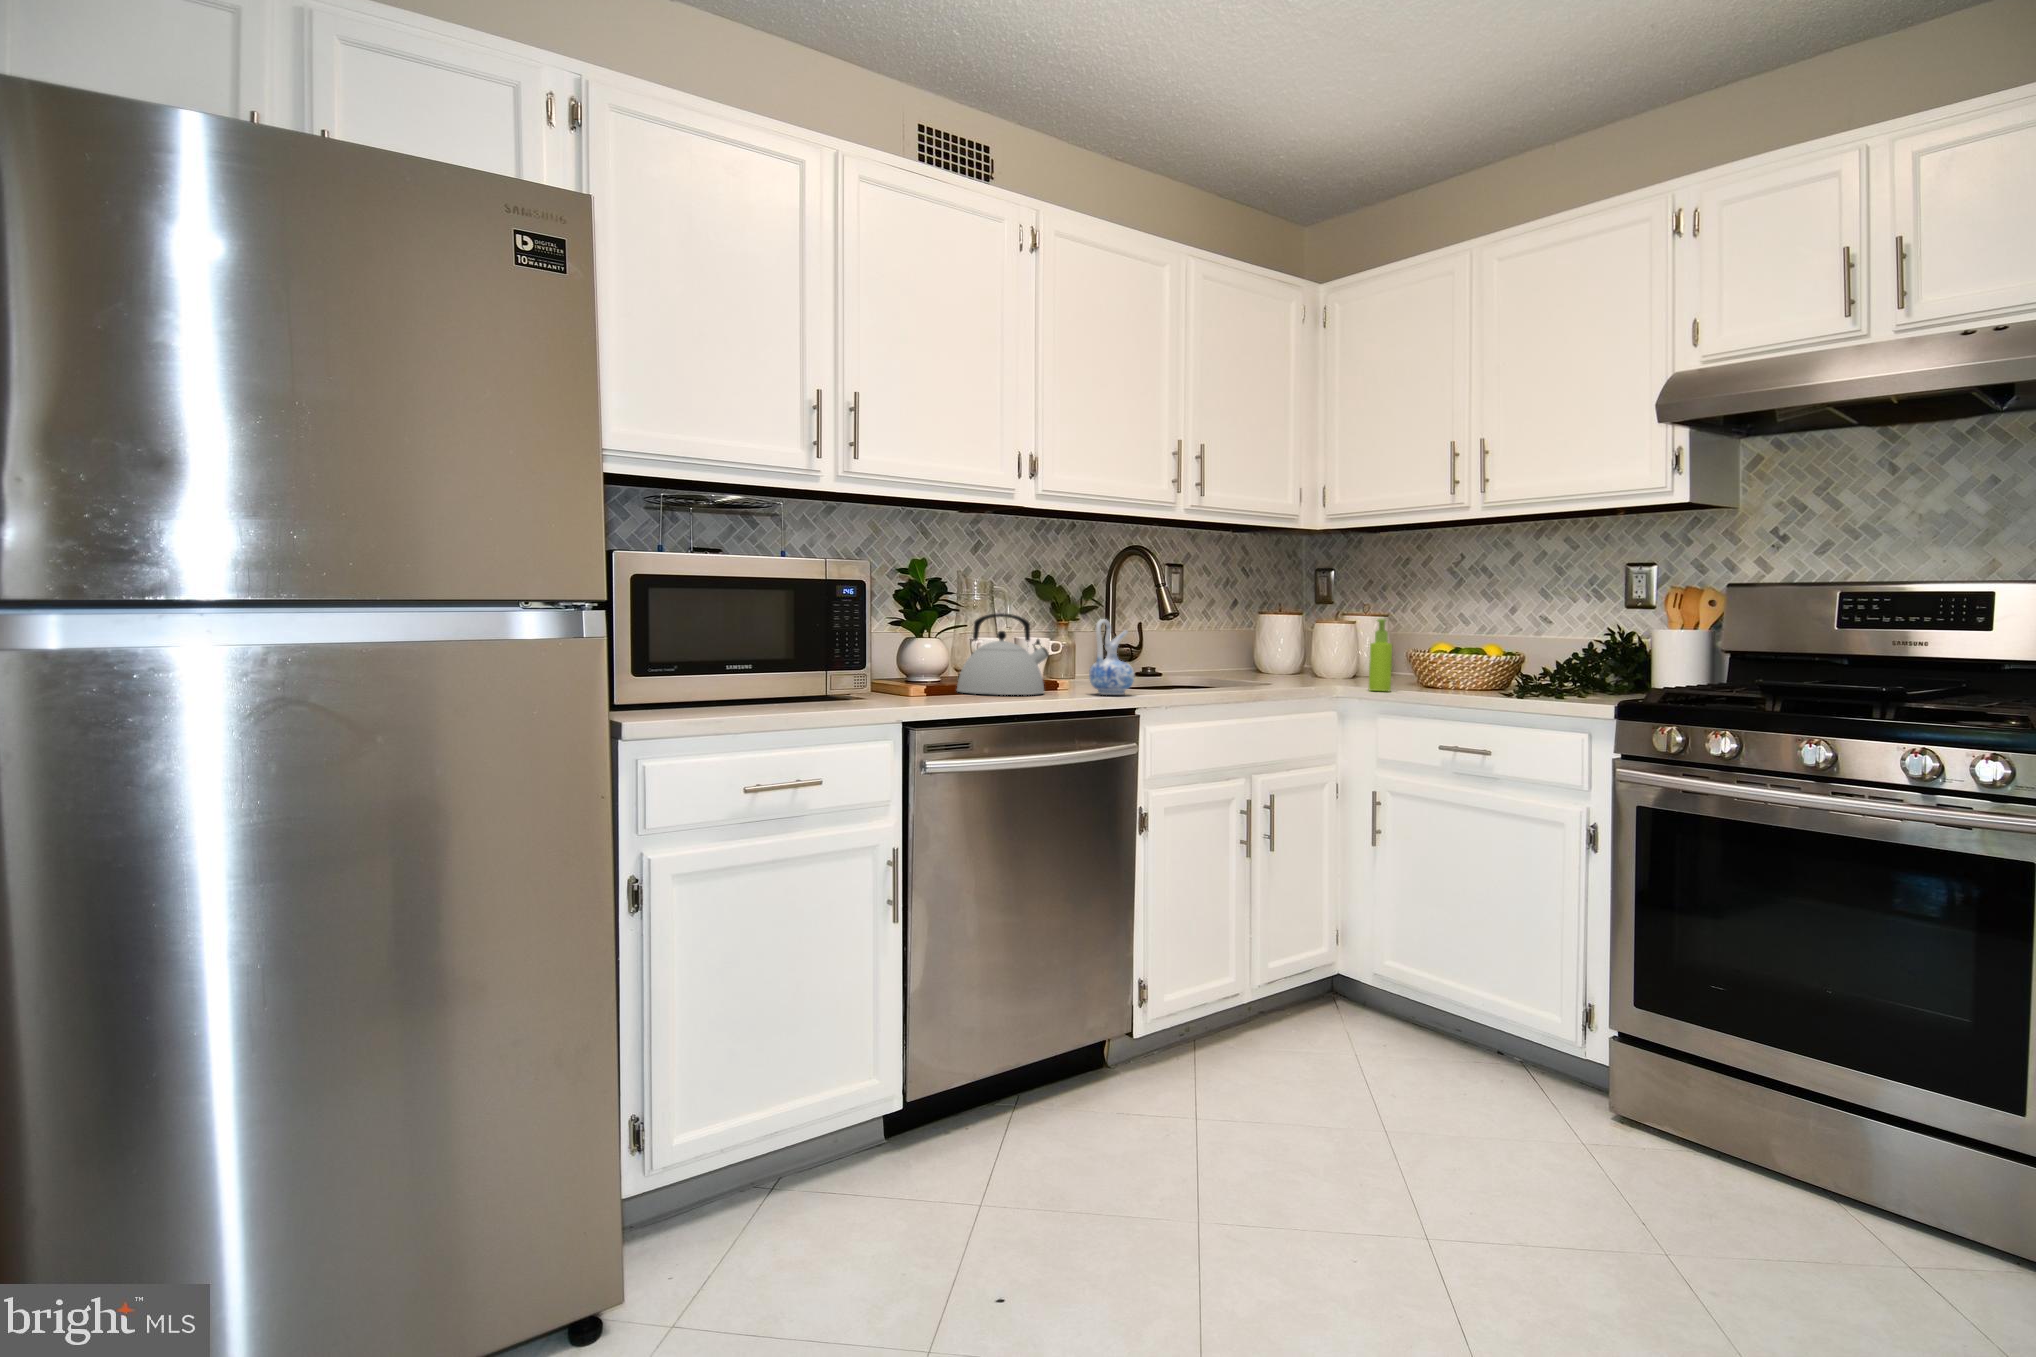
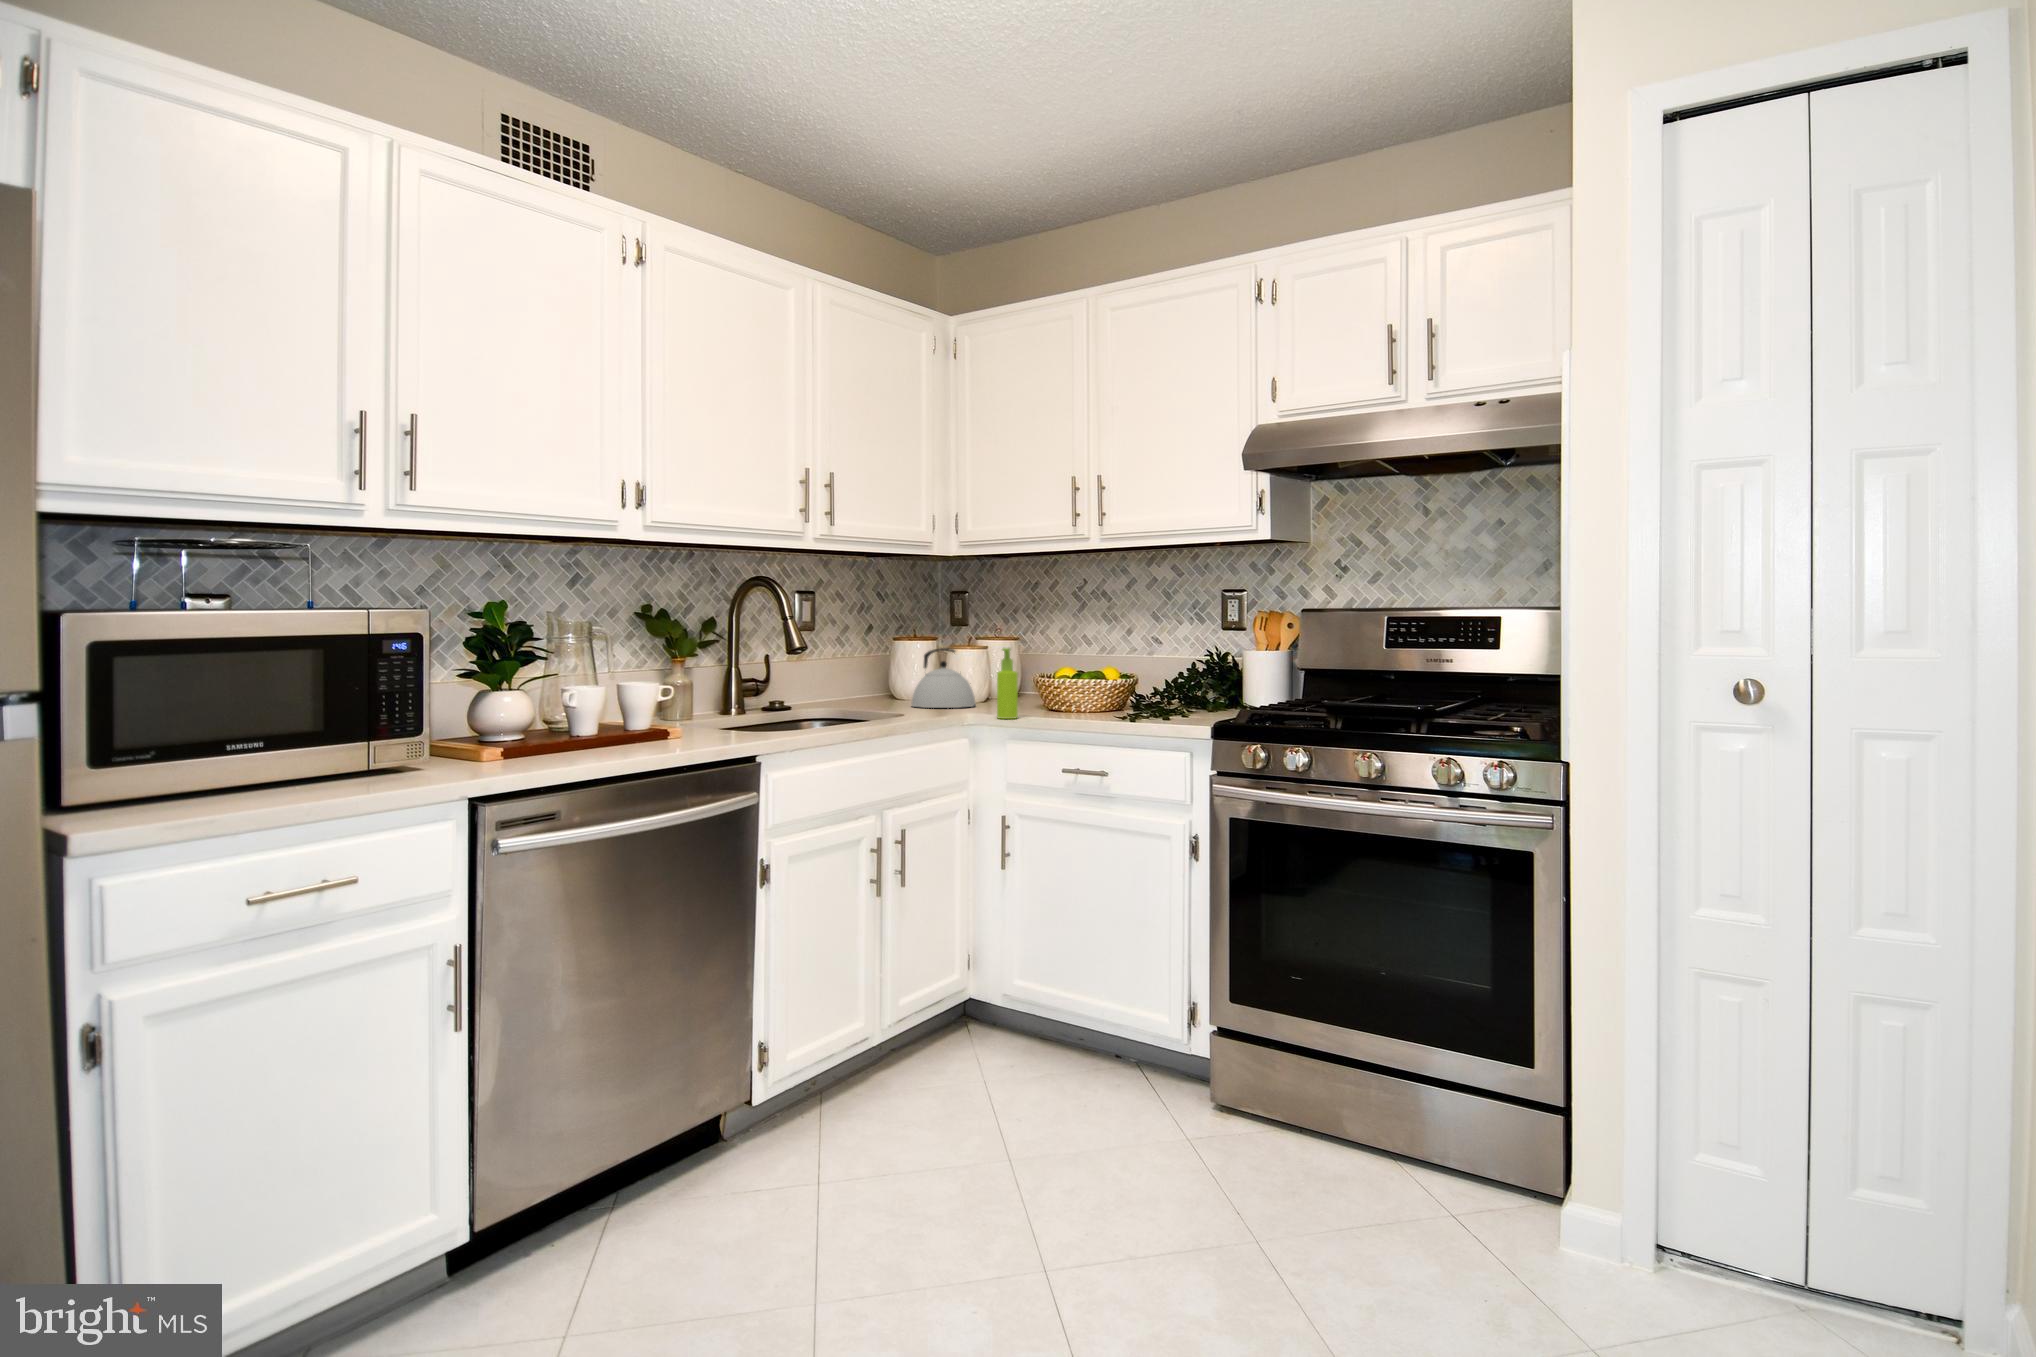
kettle: present [957,613,1049,695] -> present [912,648,975,708]
ceramic pitcher: present [1089,619,1134,695] -> none [702,662,751,742]

